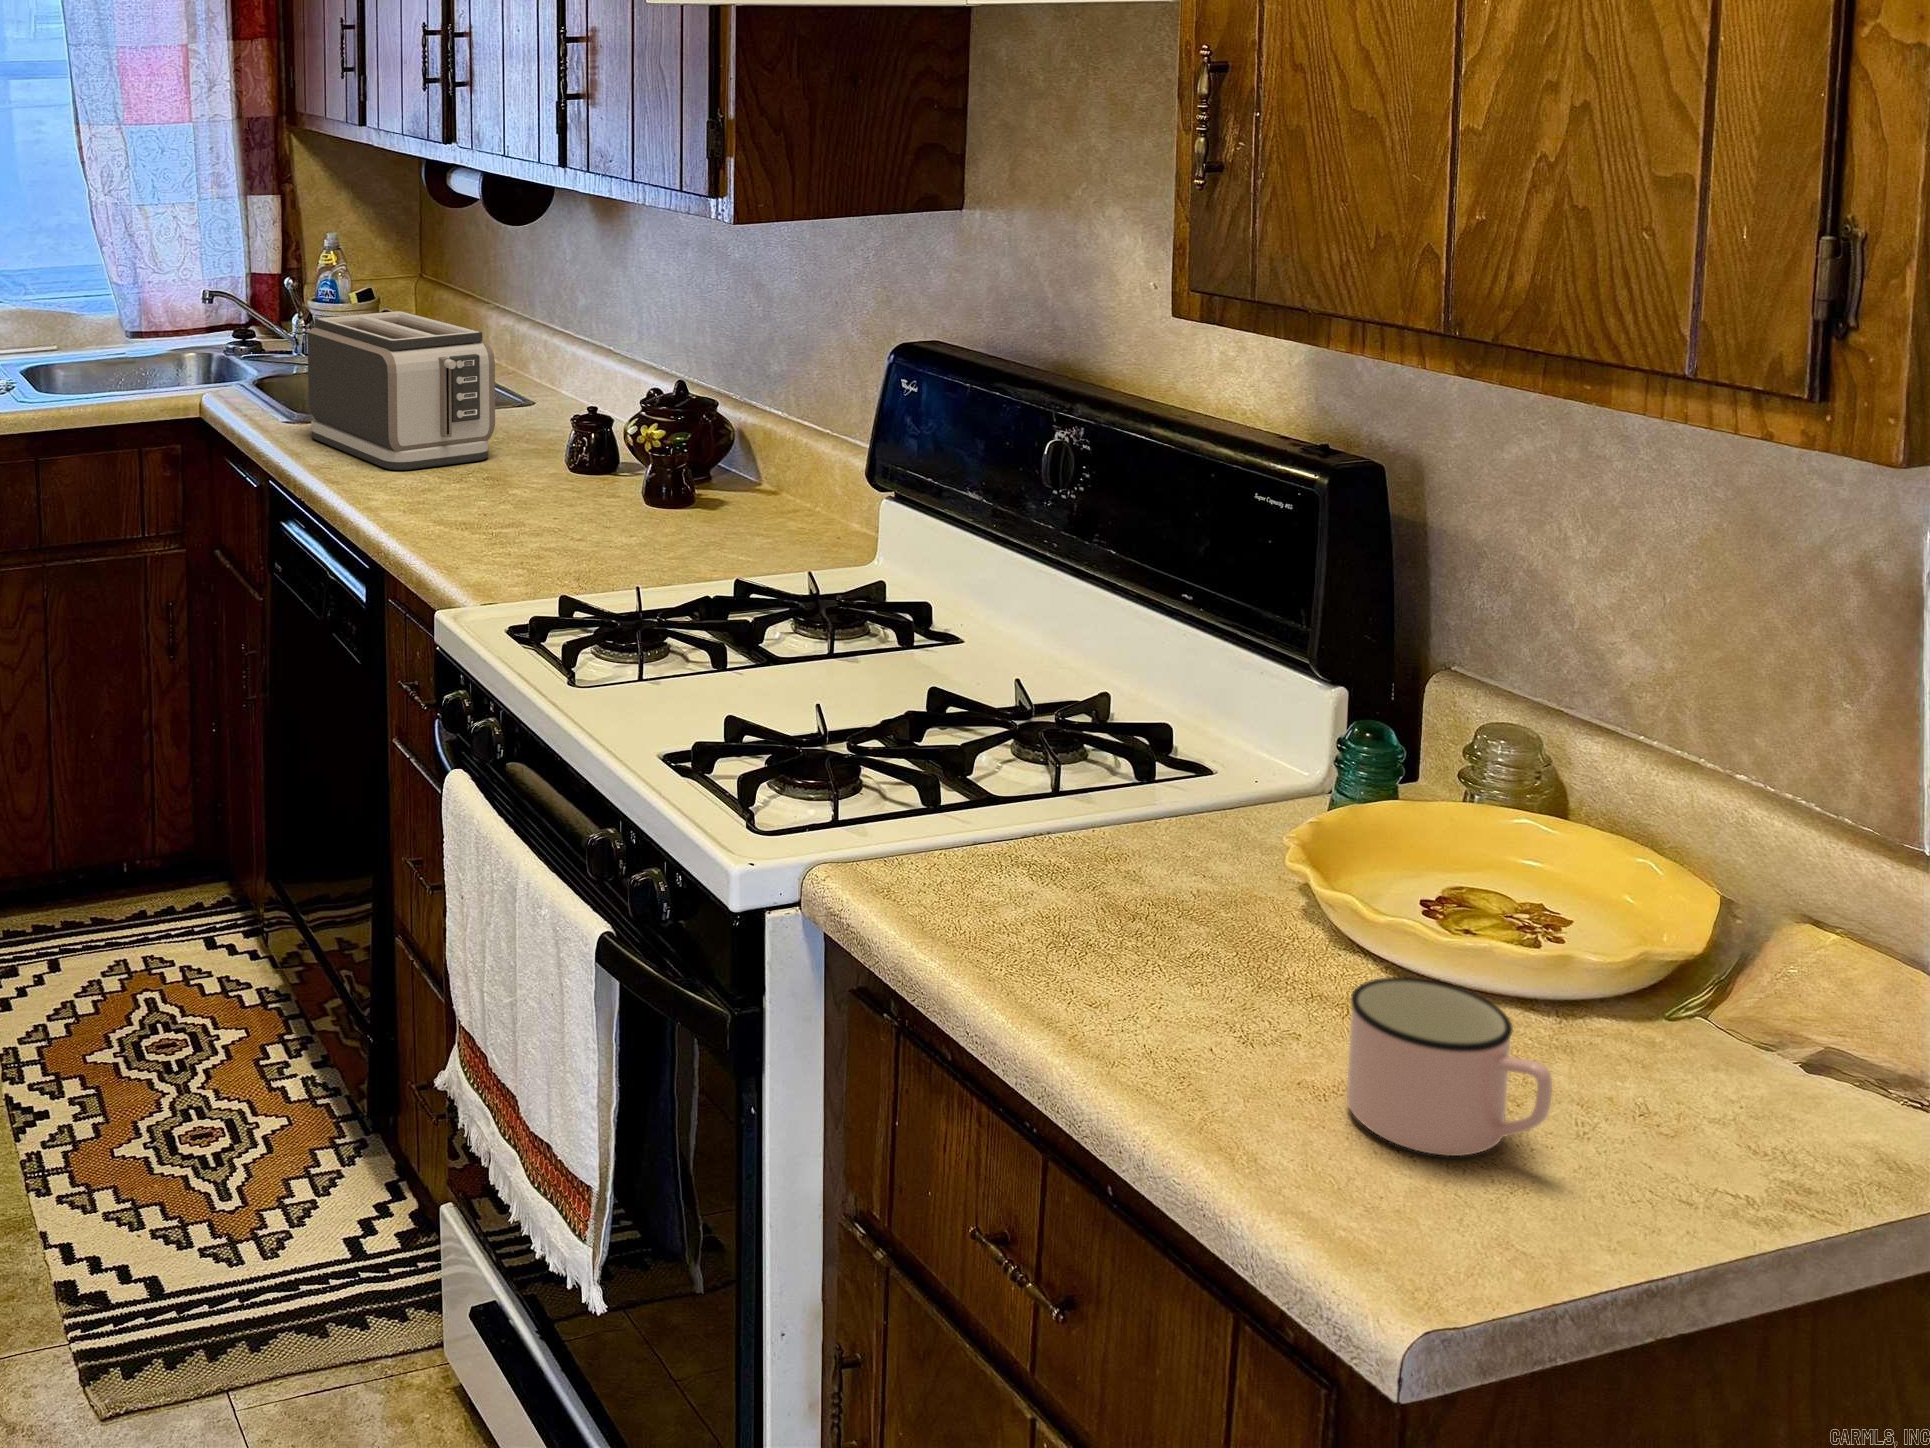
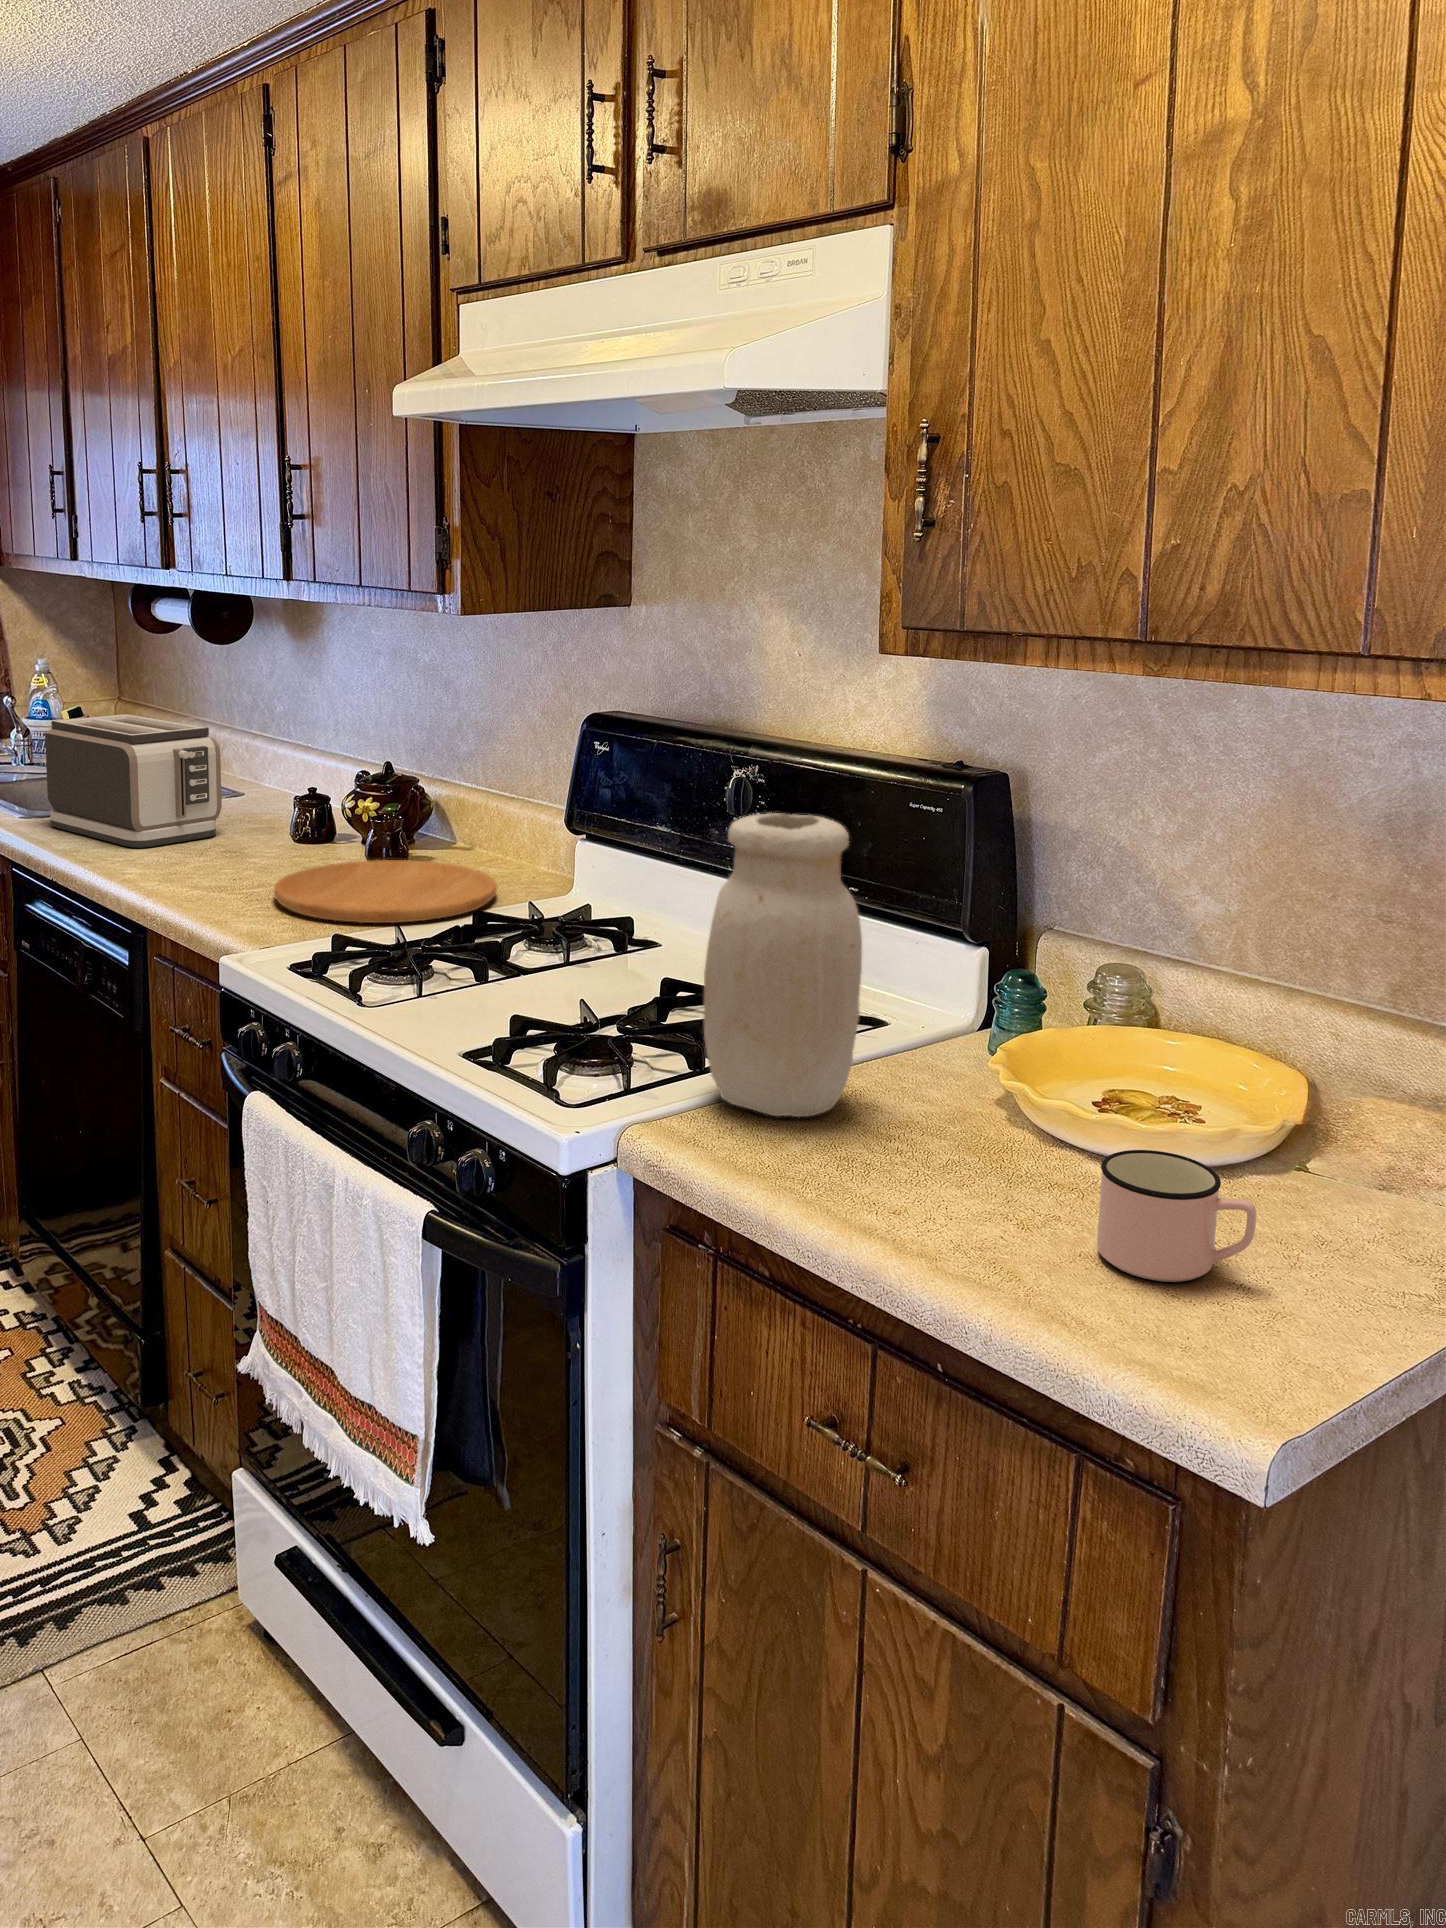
jar: none [925,502,1127,881] -> present [704,813,862,1117]
cutting board: none [521,503,788,585] -> present [274,860,497,923]

